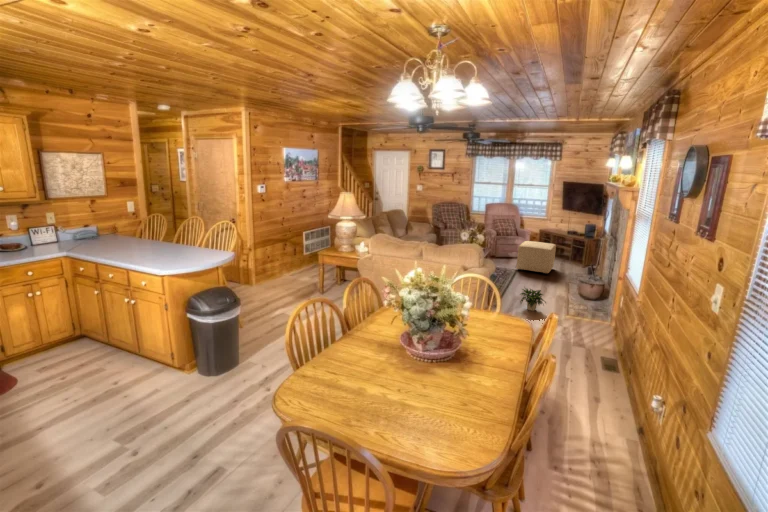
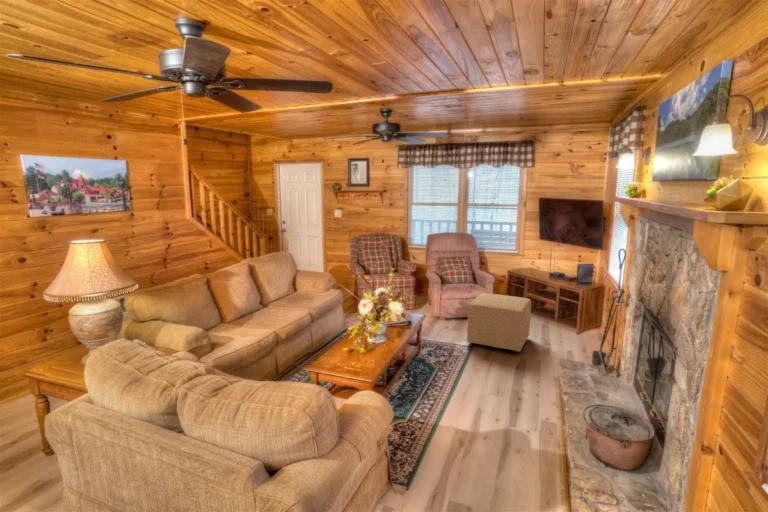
potted plant: present [520,289,546,311] -> none [433,412,506,468]

